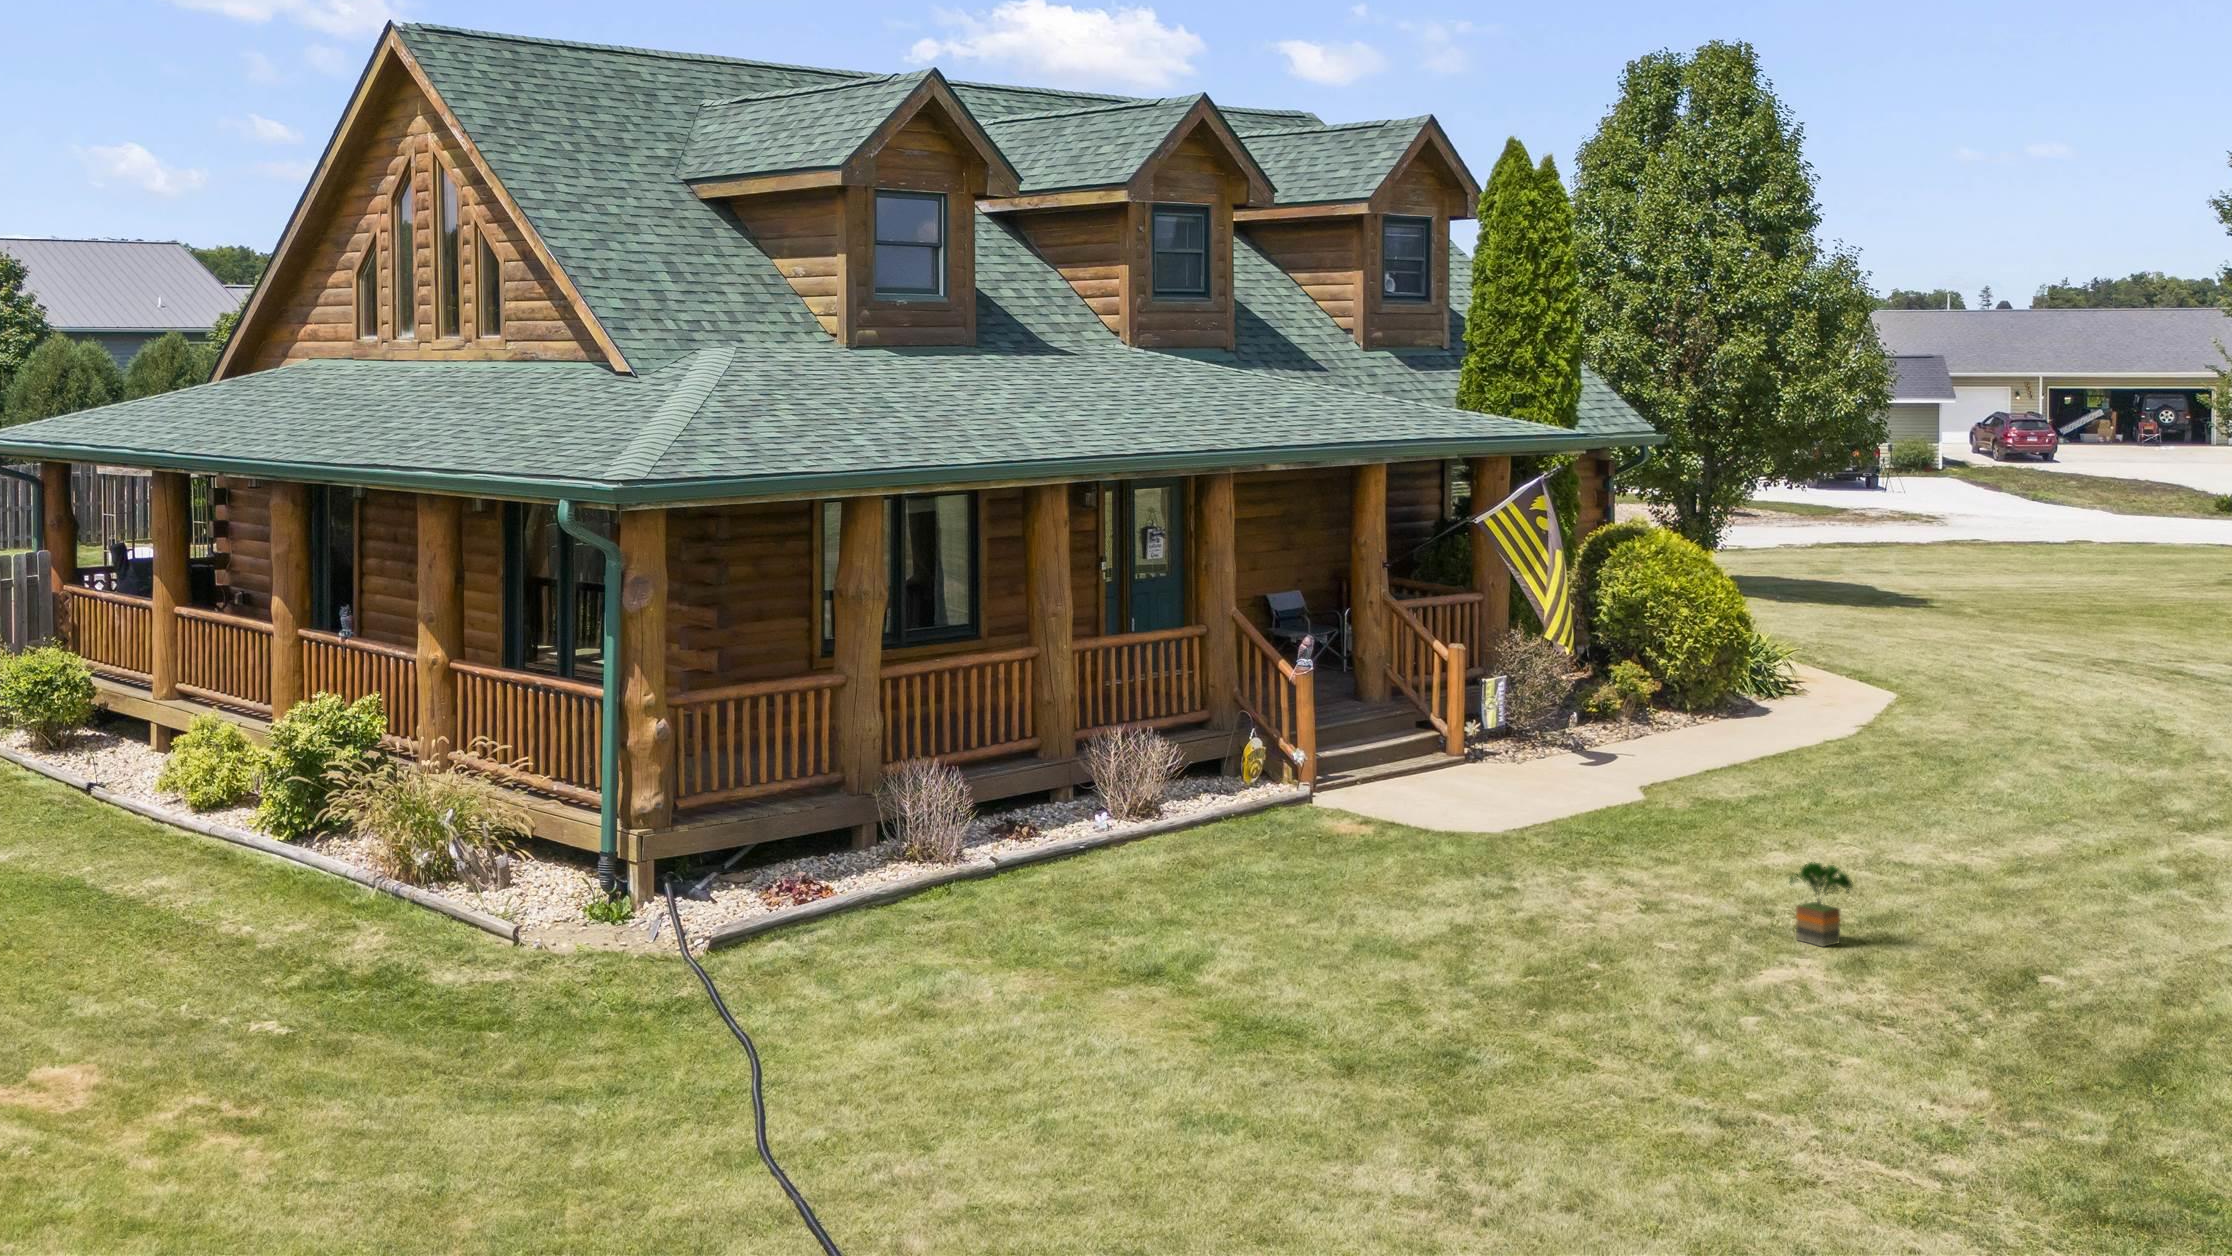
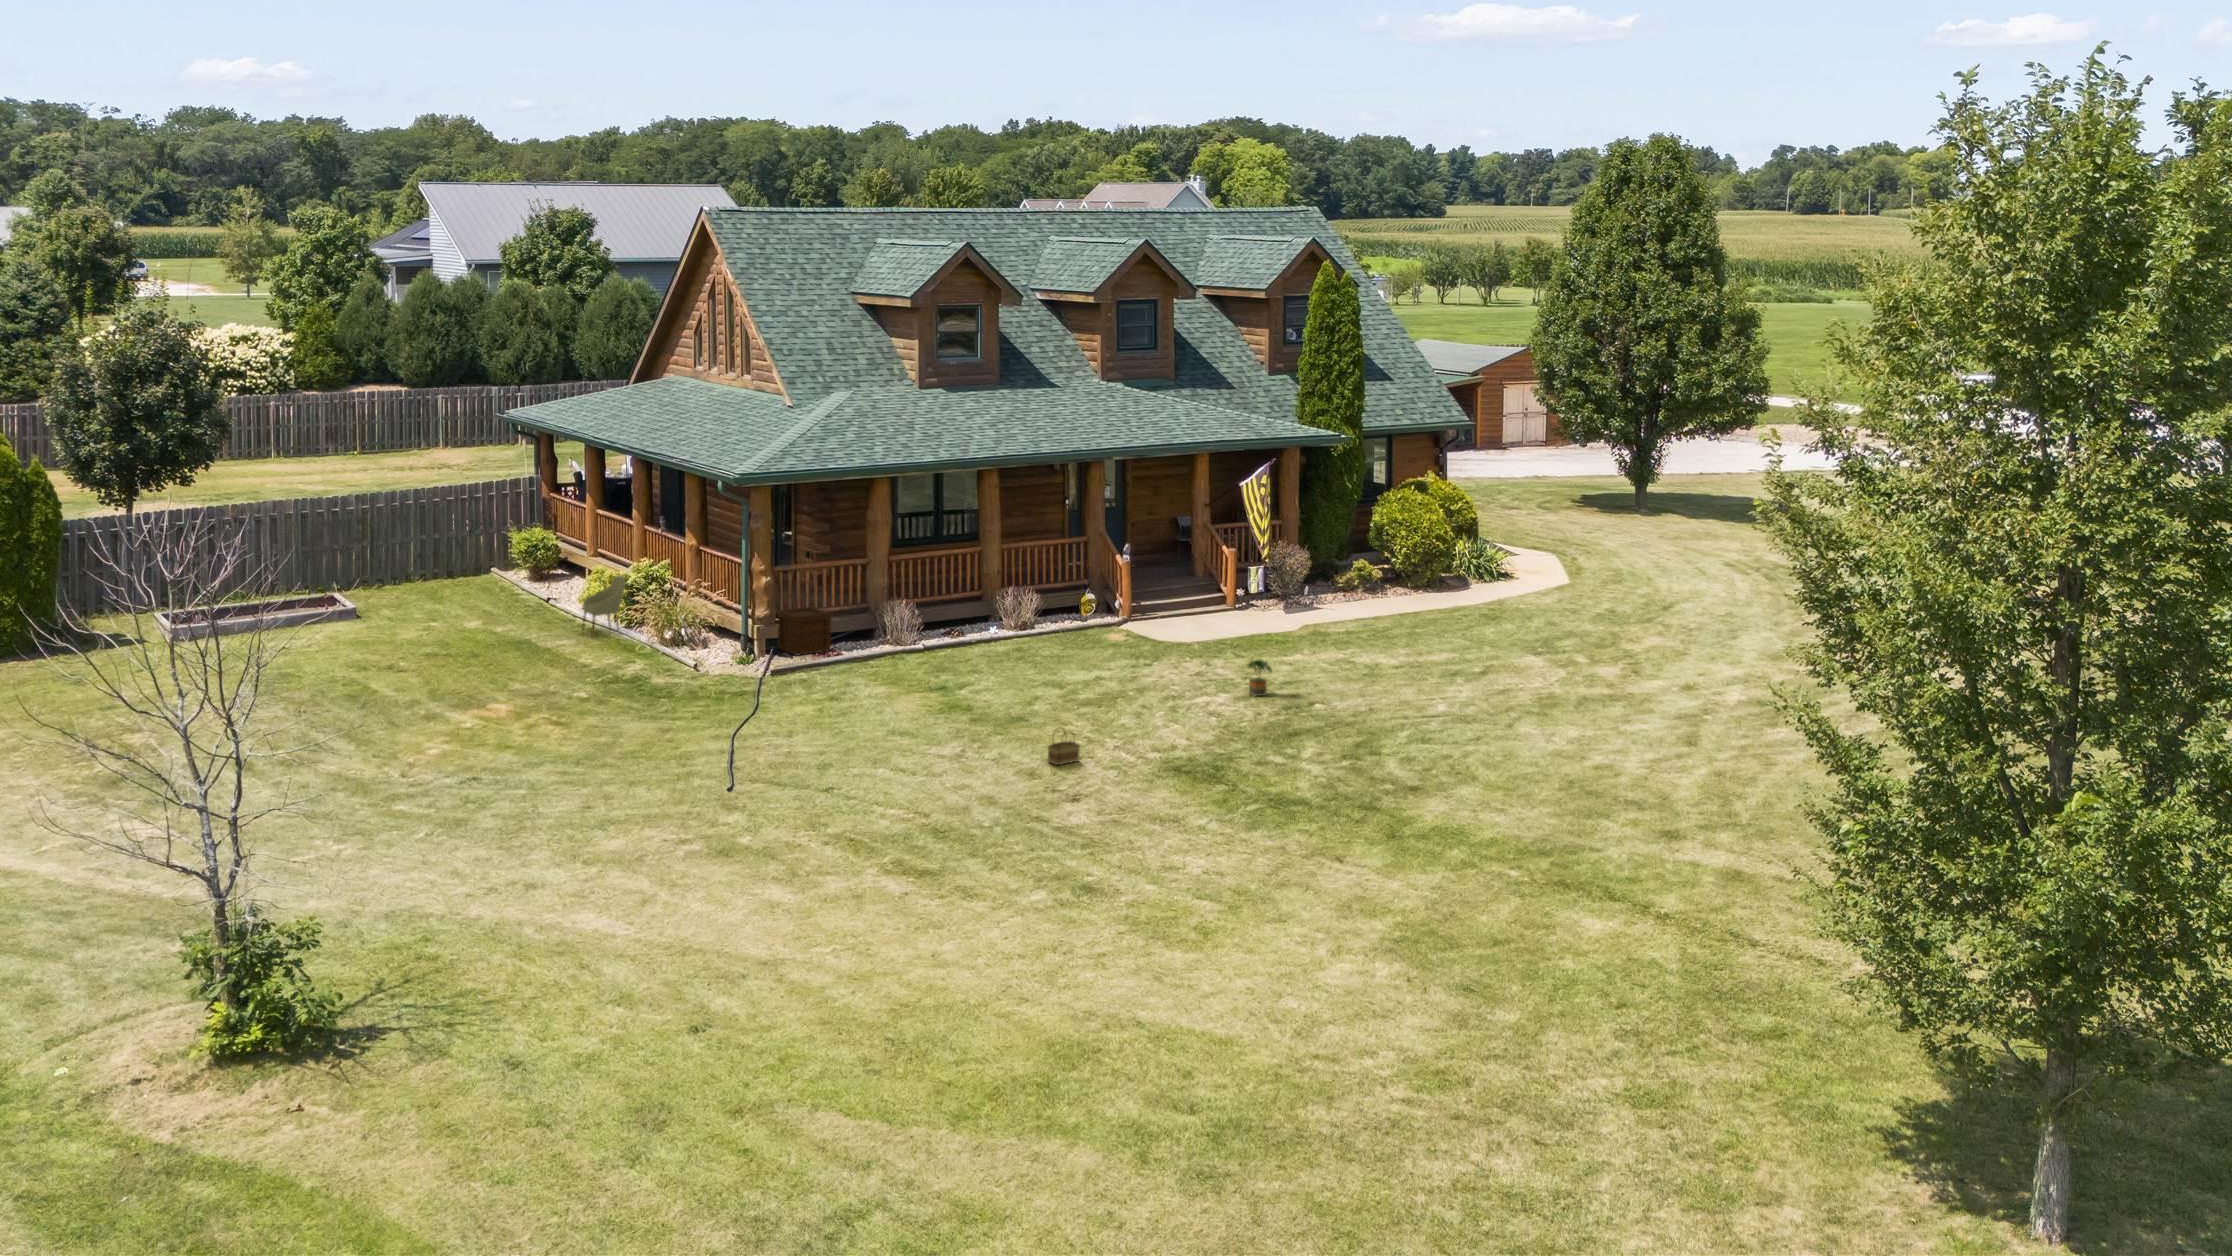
chair: none [197,730,299,870] -> present [582,576,626,635]
wooden crate: none [660,782,782,893] -> present [778,607,831,656]
basket: none [1705,1086,1780,1198] -> present [1048,731,1080,765]

